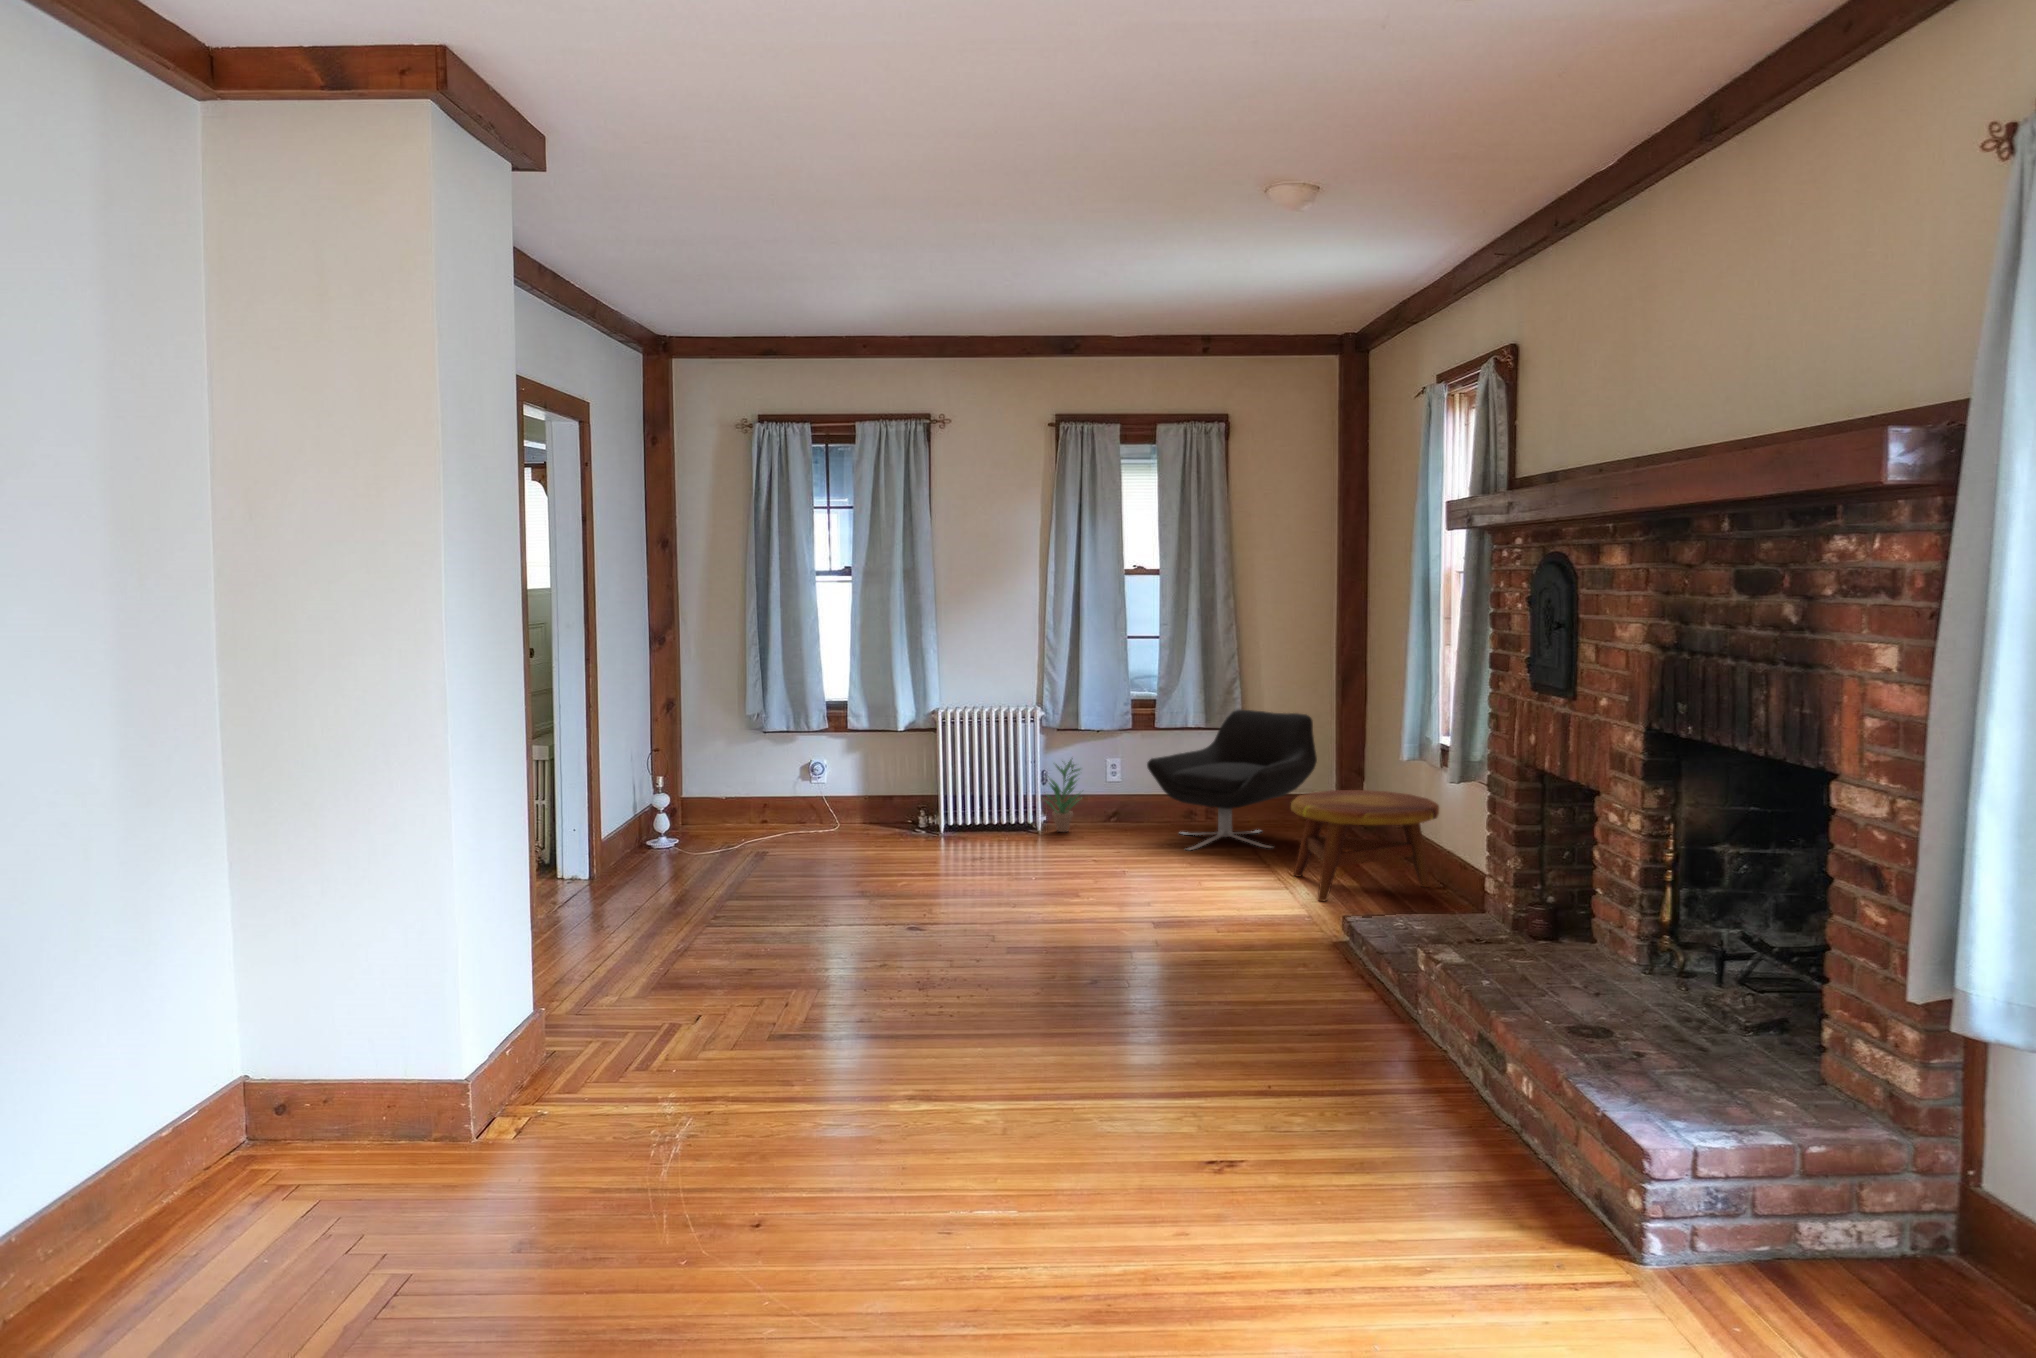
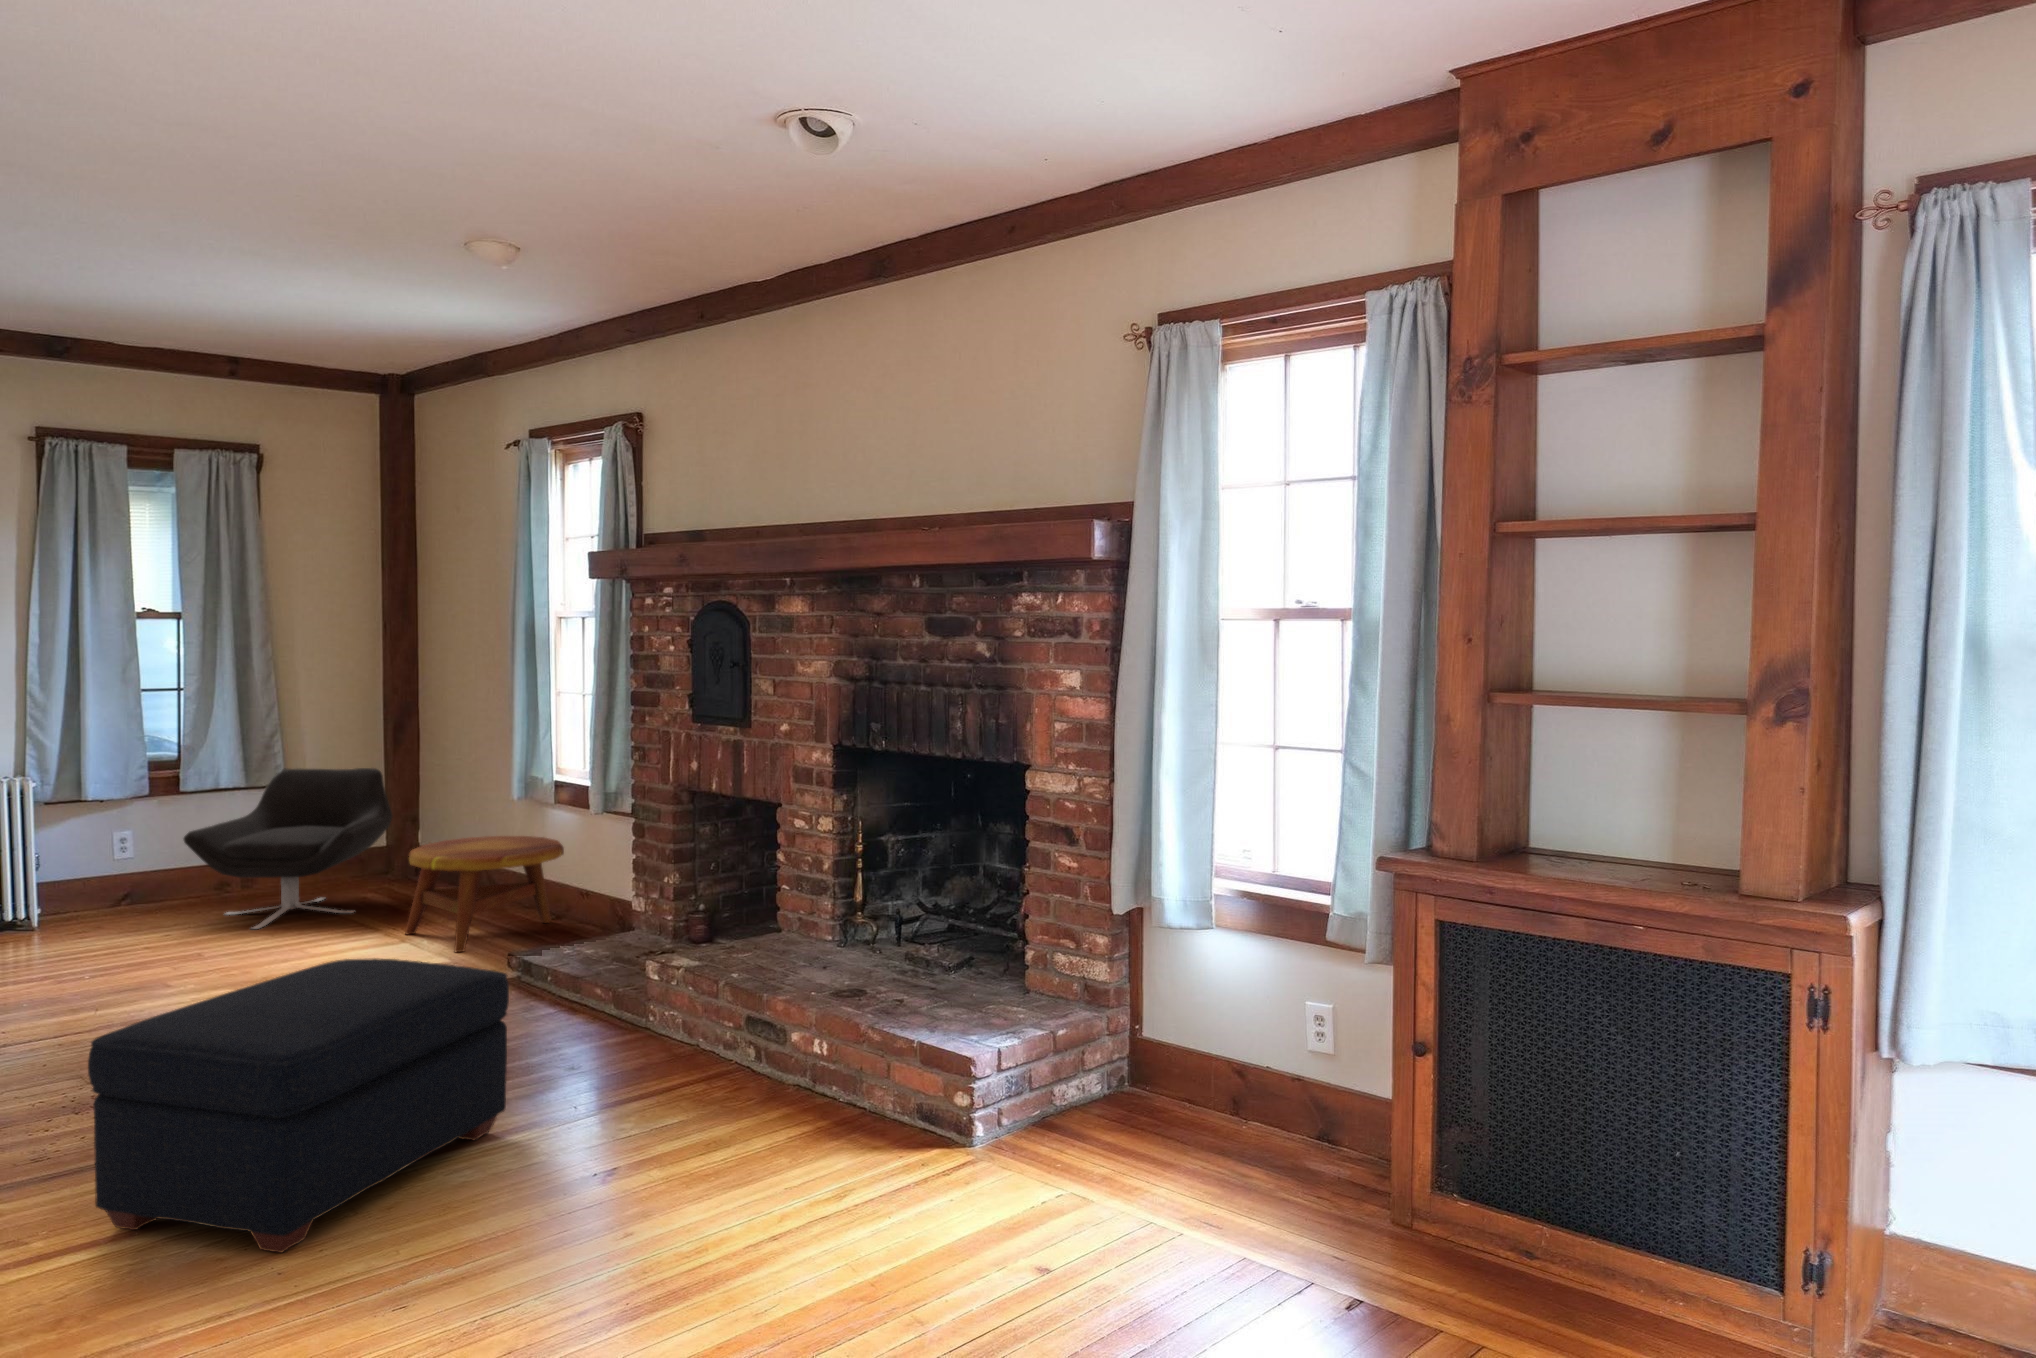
potted plant: present [1045,758,1080,832] -> none [20,839,88,936]
ottoman: none [887,887,1208,1121] -> present [88,959,509,1253]

